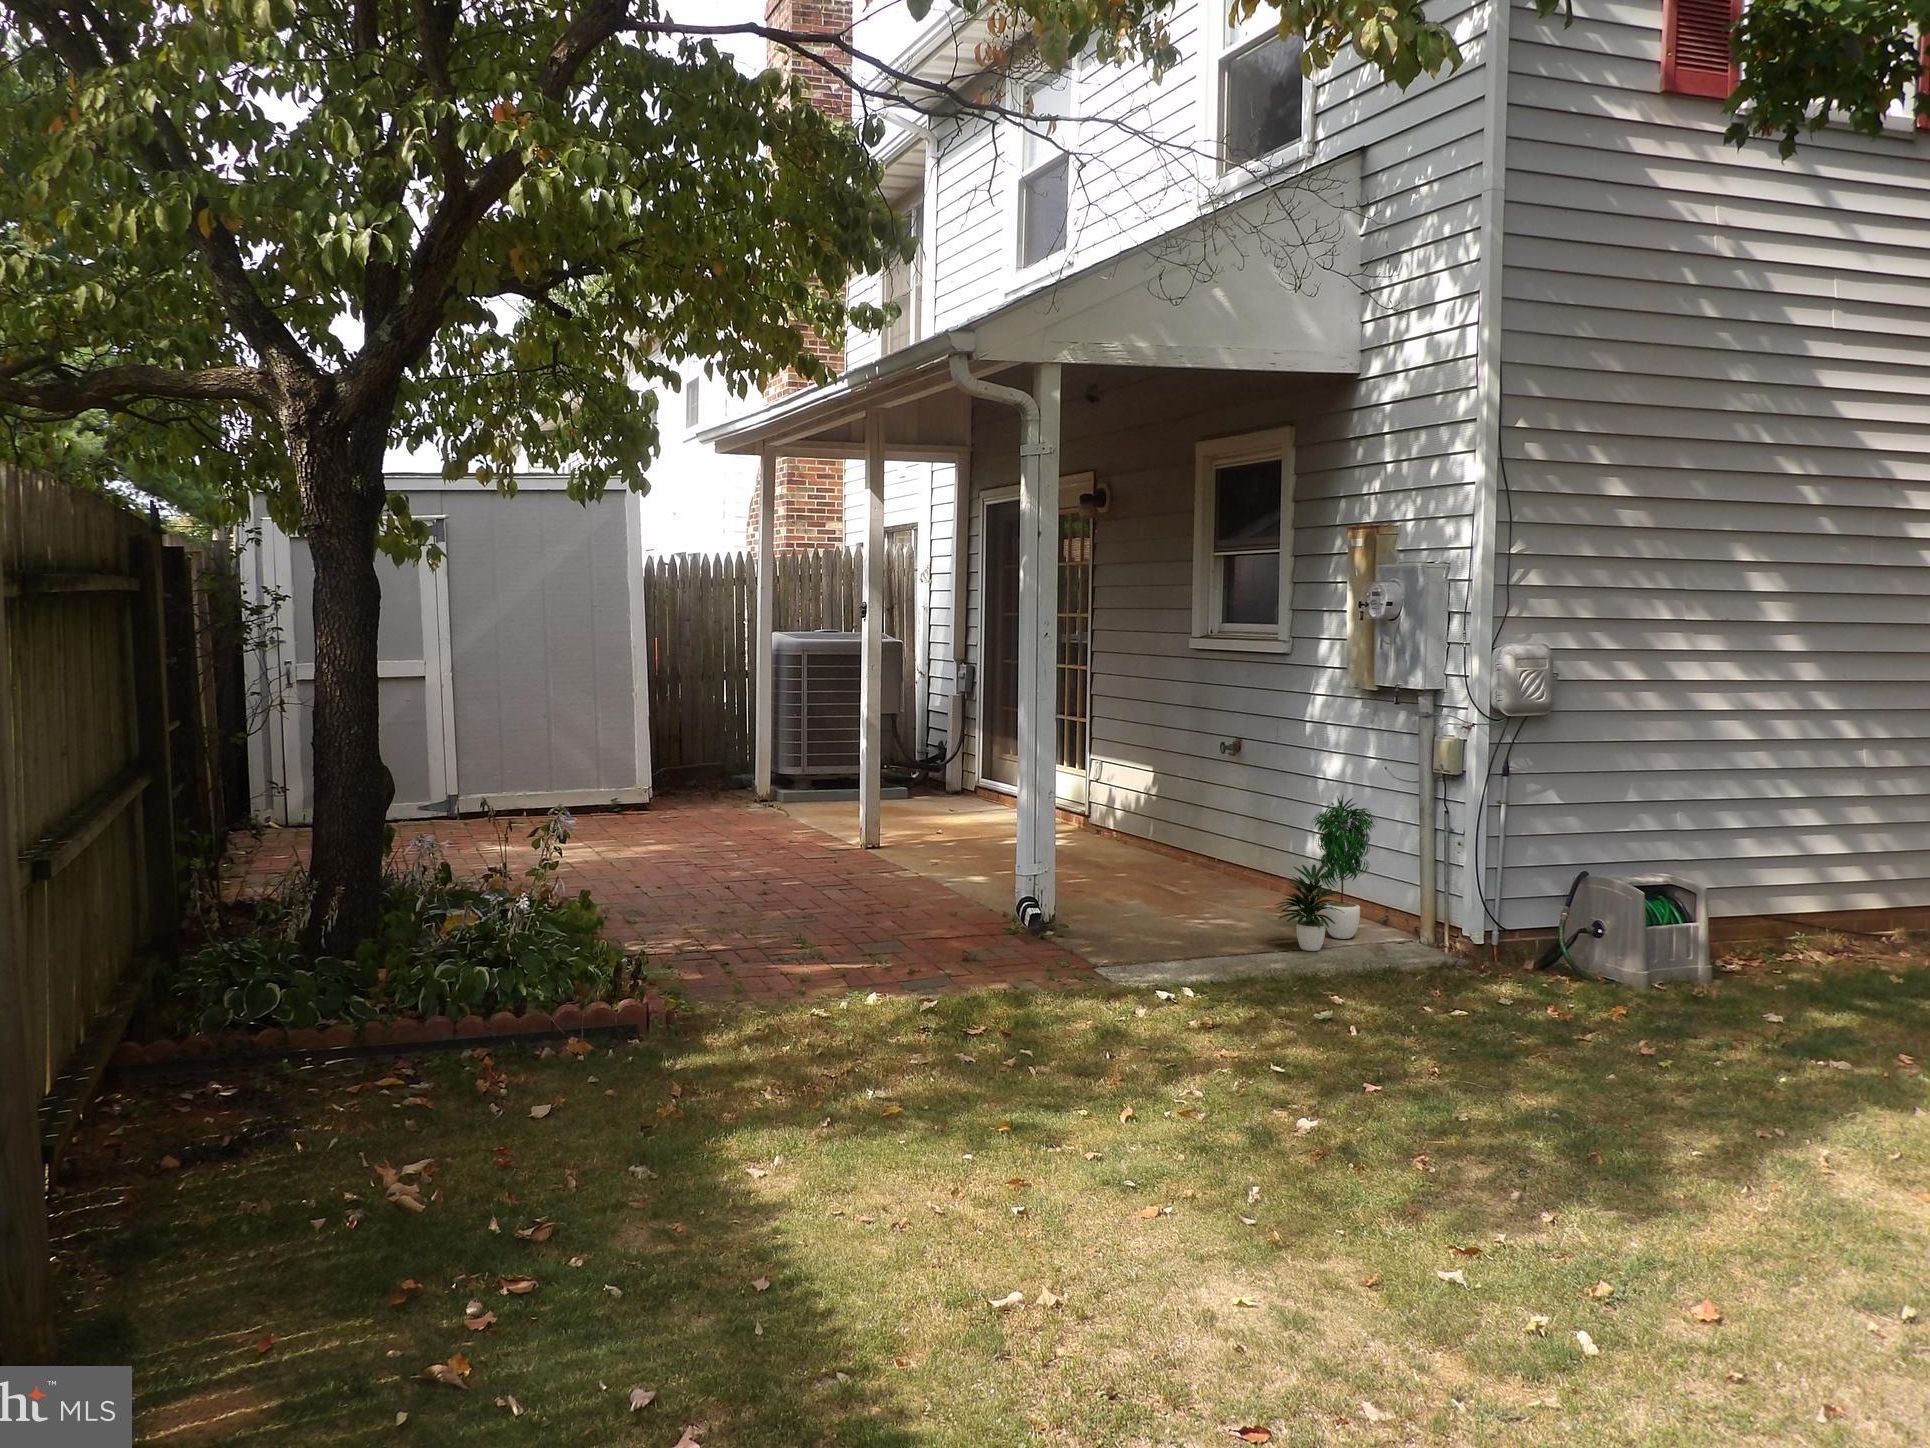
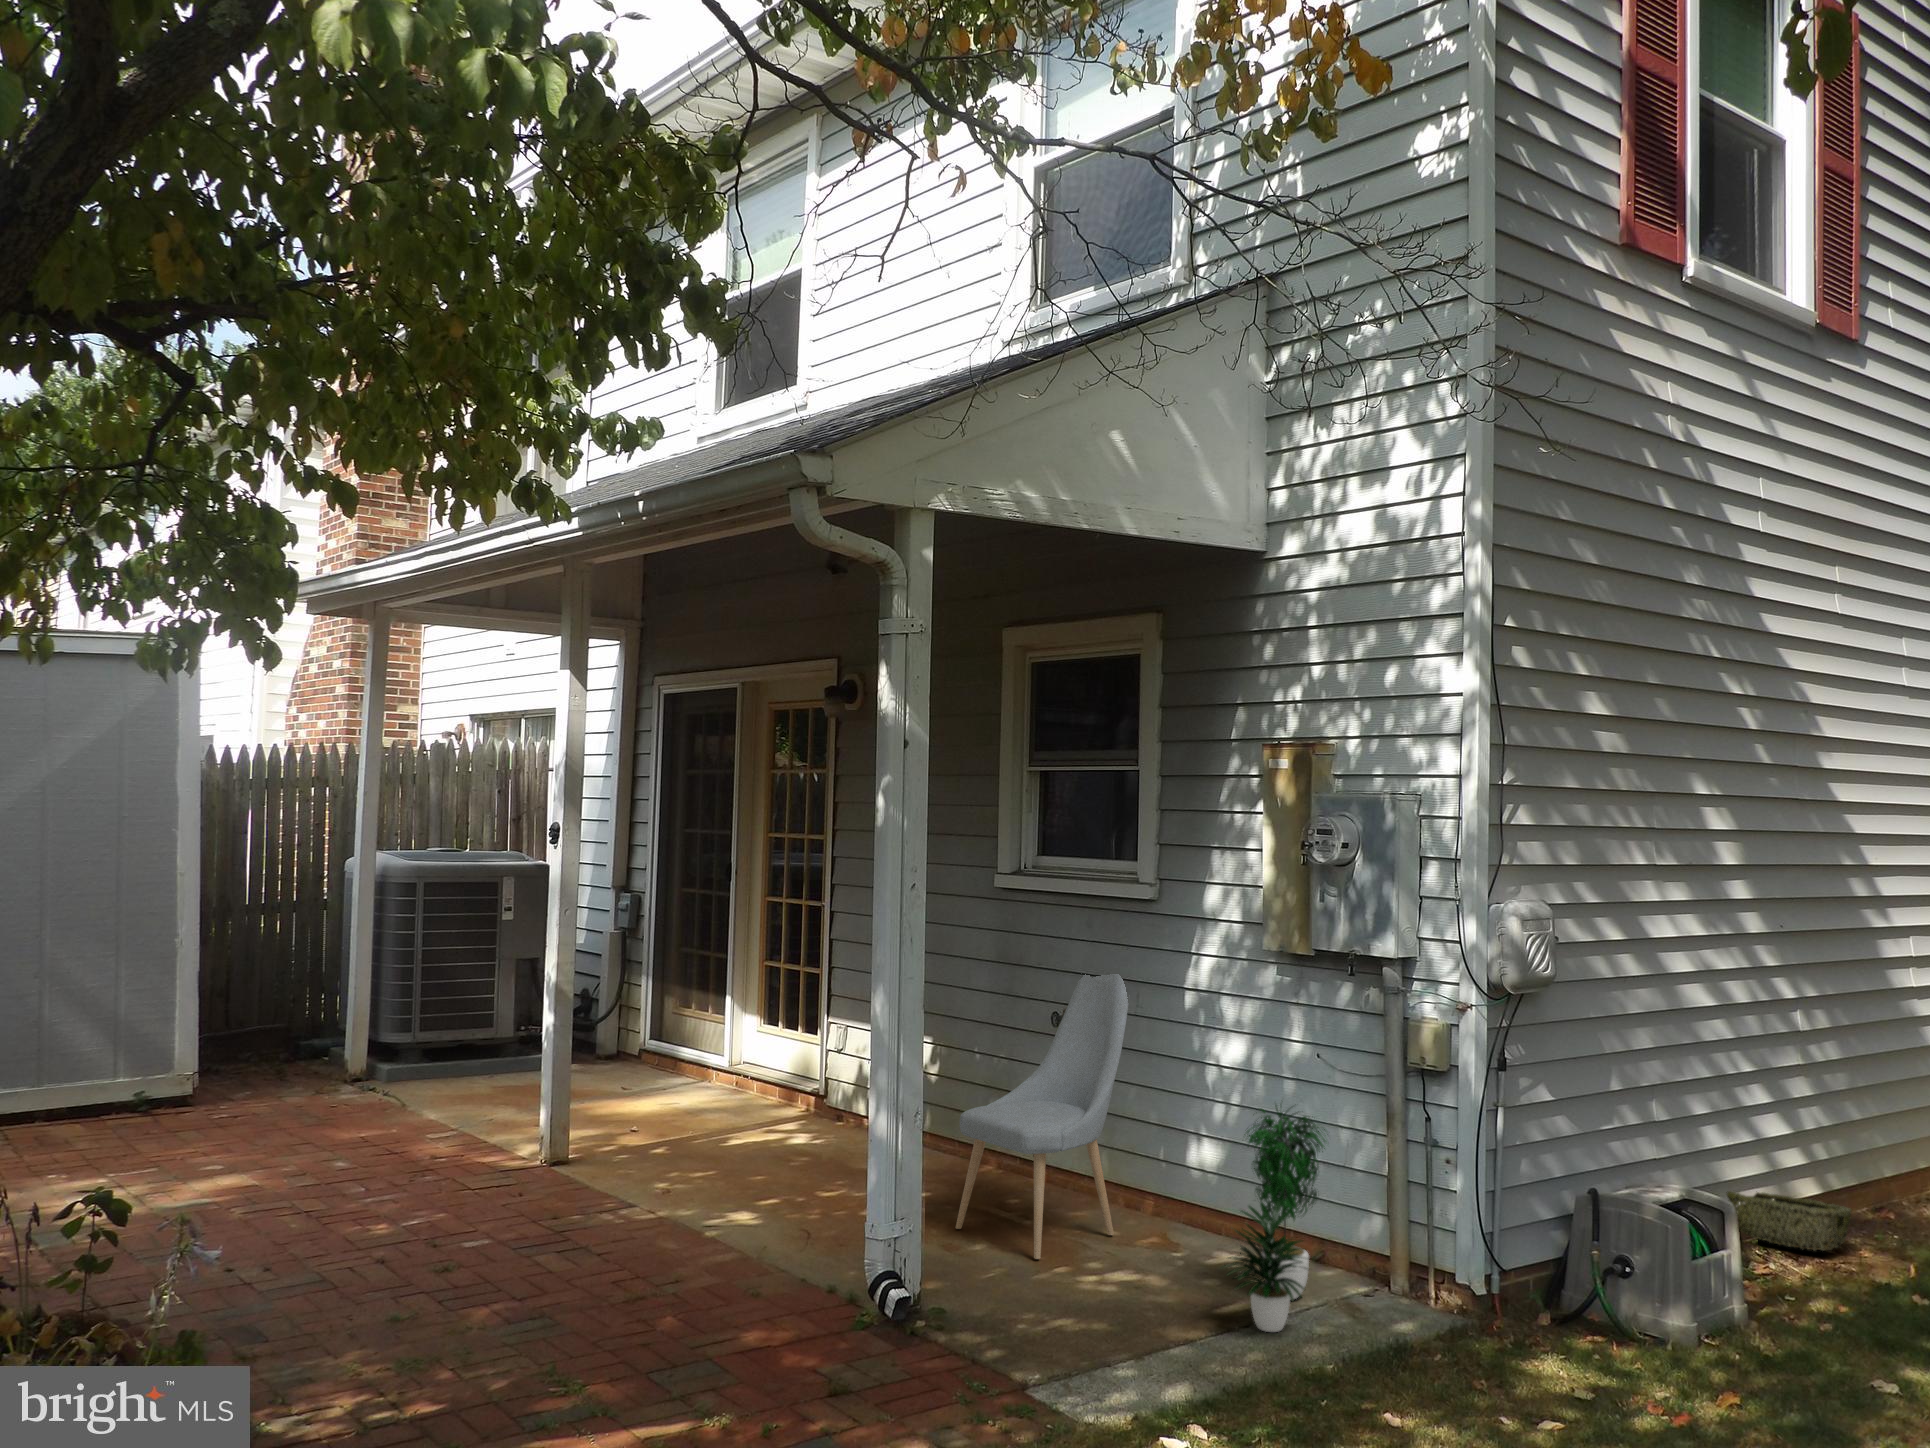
chair: none [1131,702,1267,906] -> present [955,974,1128,1260]
woven basket: none [1784,904,1896,957] -> present [1726,1191,1852,1251]

